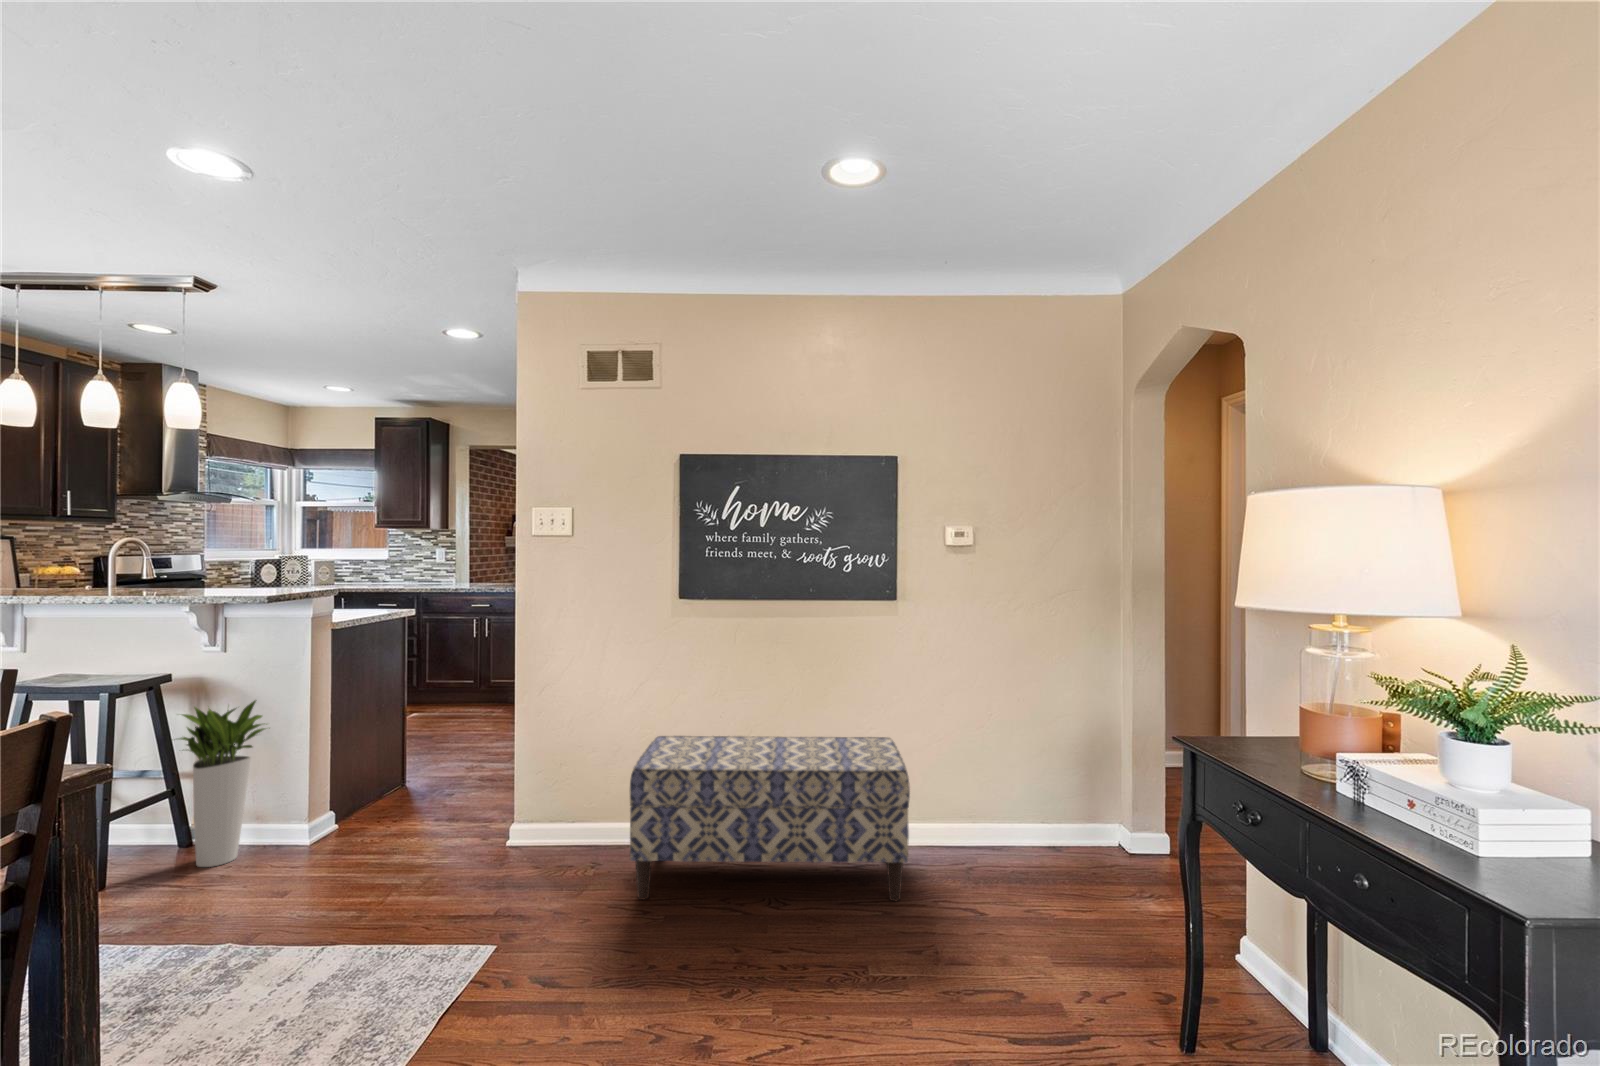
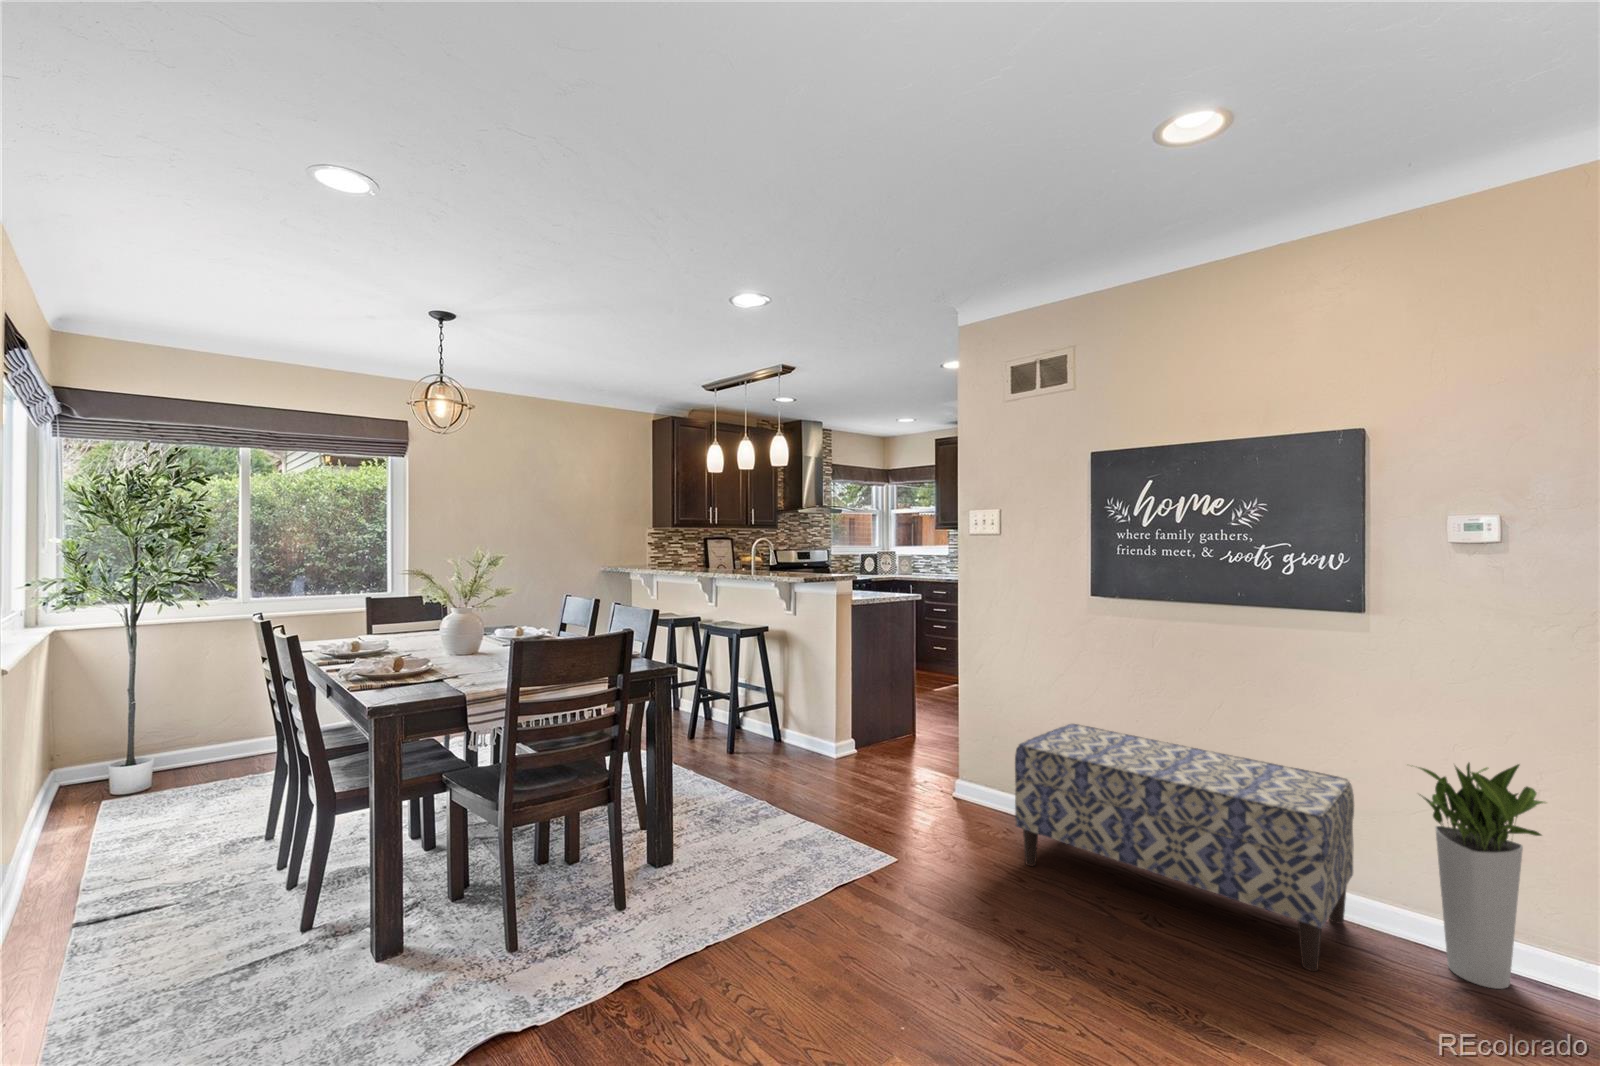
planter: present [180,701,265,867] -> present [1419,763,1545,989]

